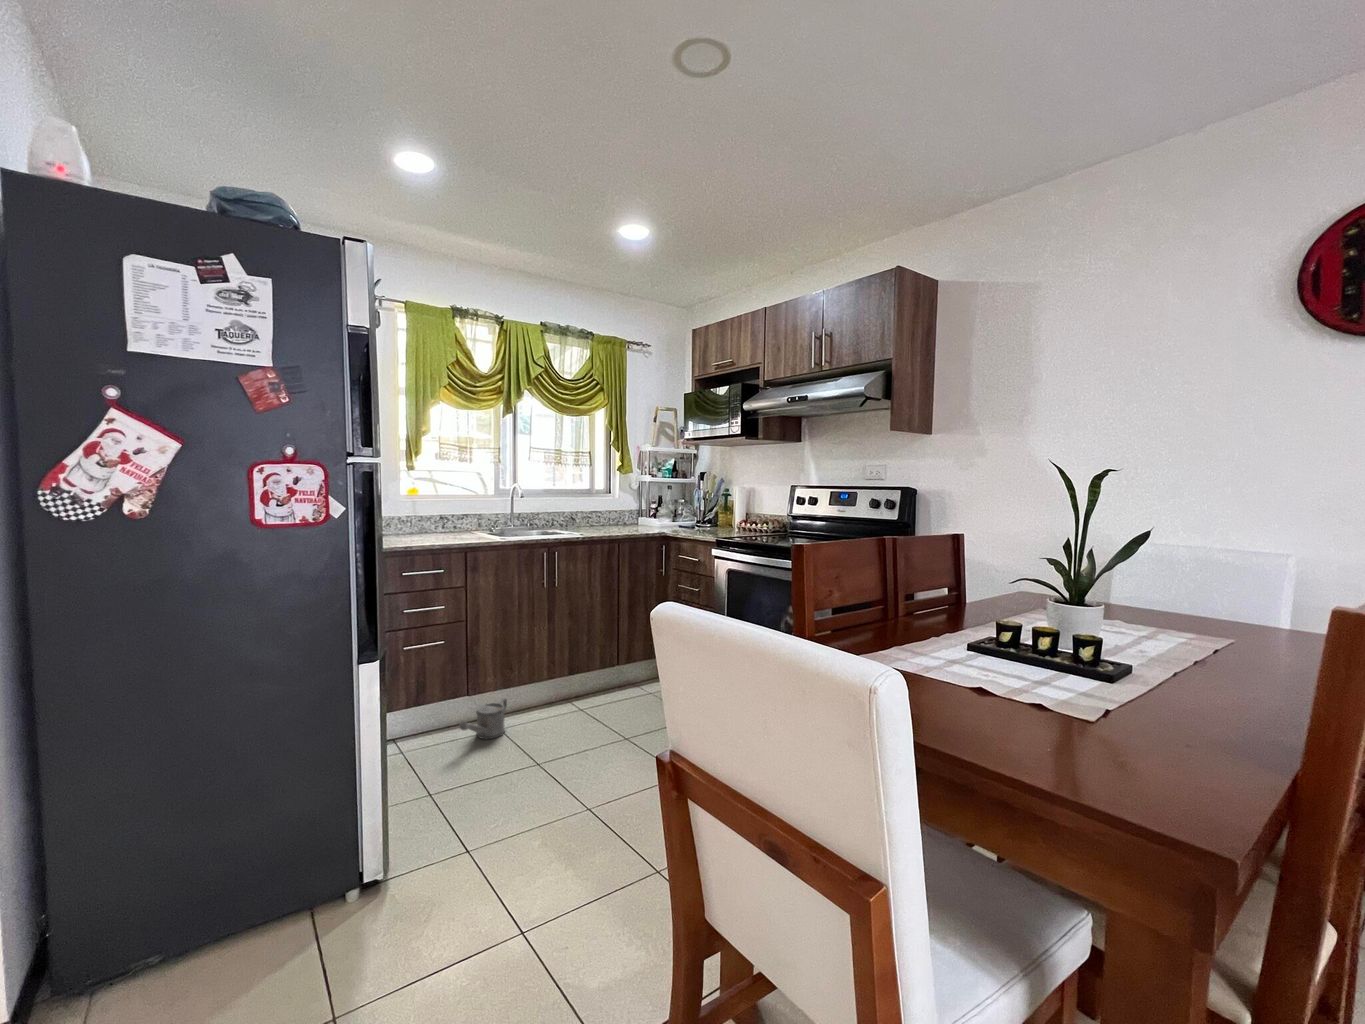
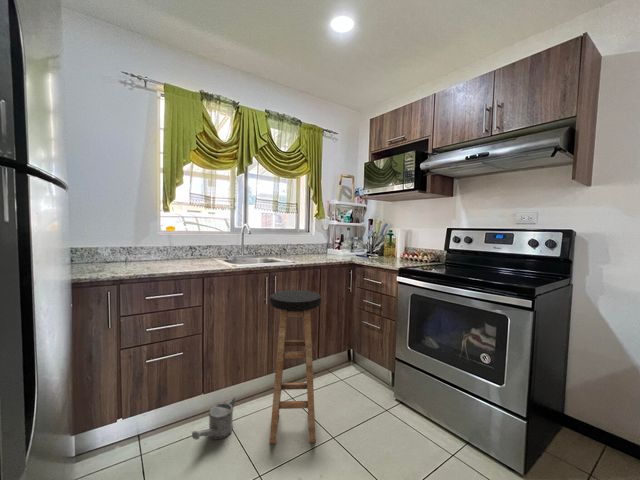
bar stool: none [546,566,608,741] -> present [269,290,321,444]

